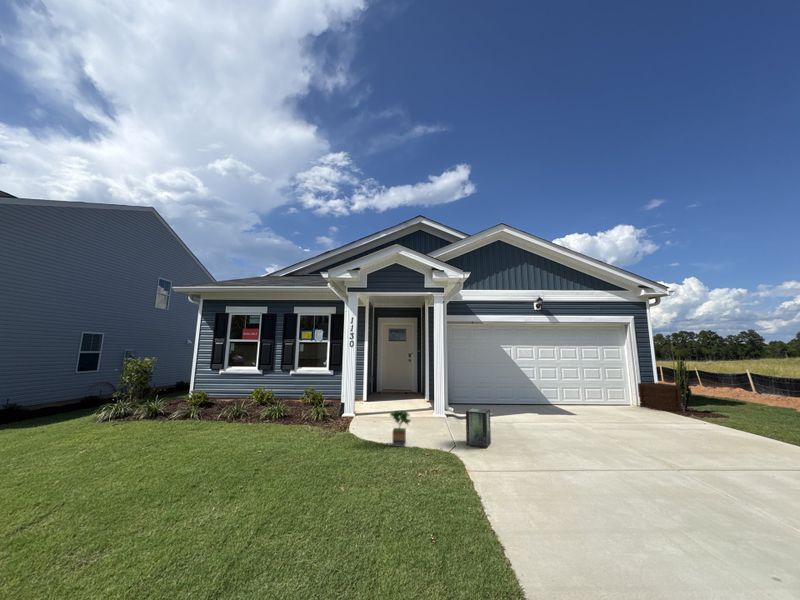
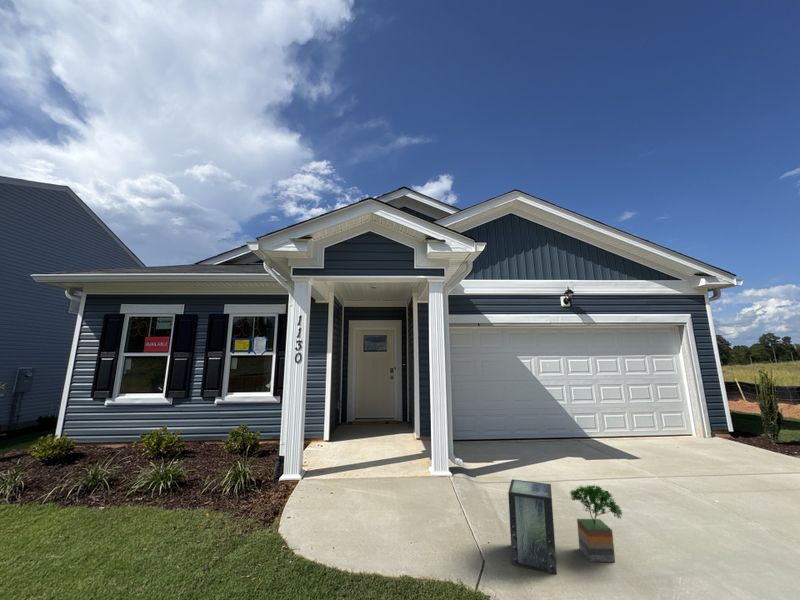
wooden crate: present [638,383,682,411] -> none [703,404,770,446]
potted tree: present [390,411,411,447] -> present [570,485,622,562]

